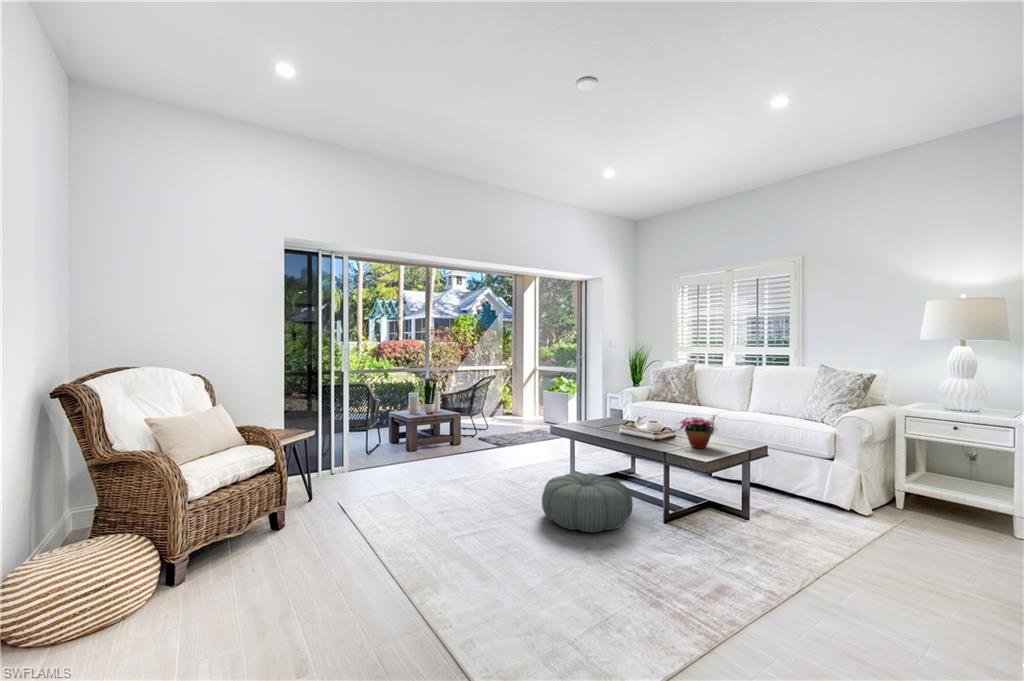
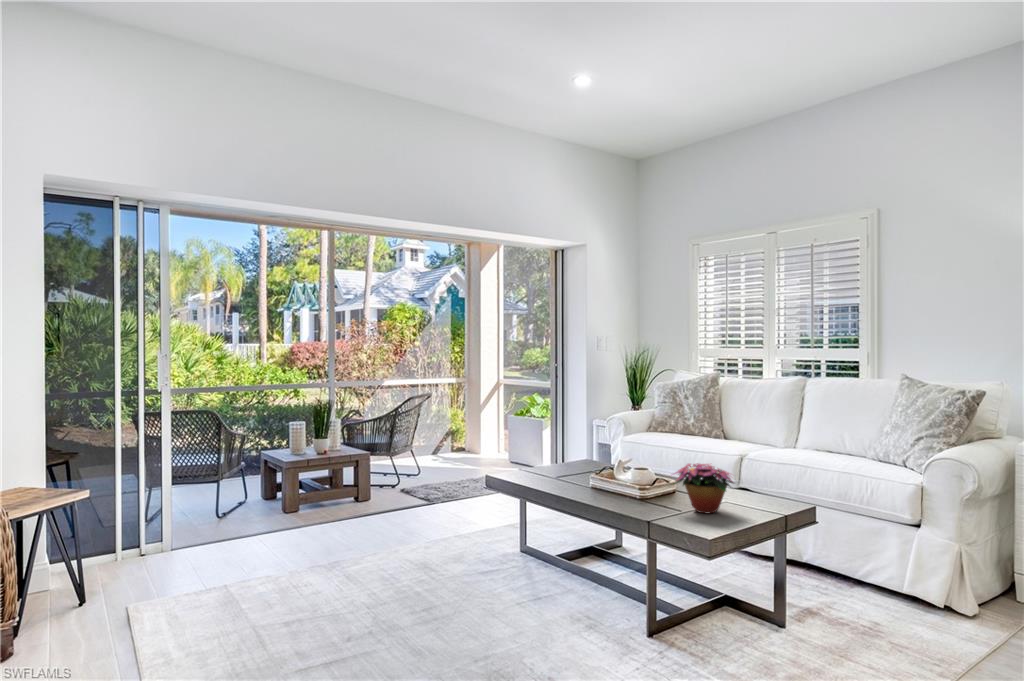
pouf: present [542,473,633,532] -> none [454,554,599,654]

